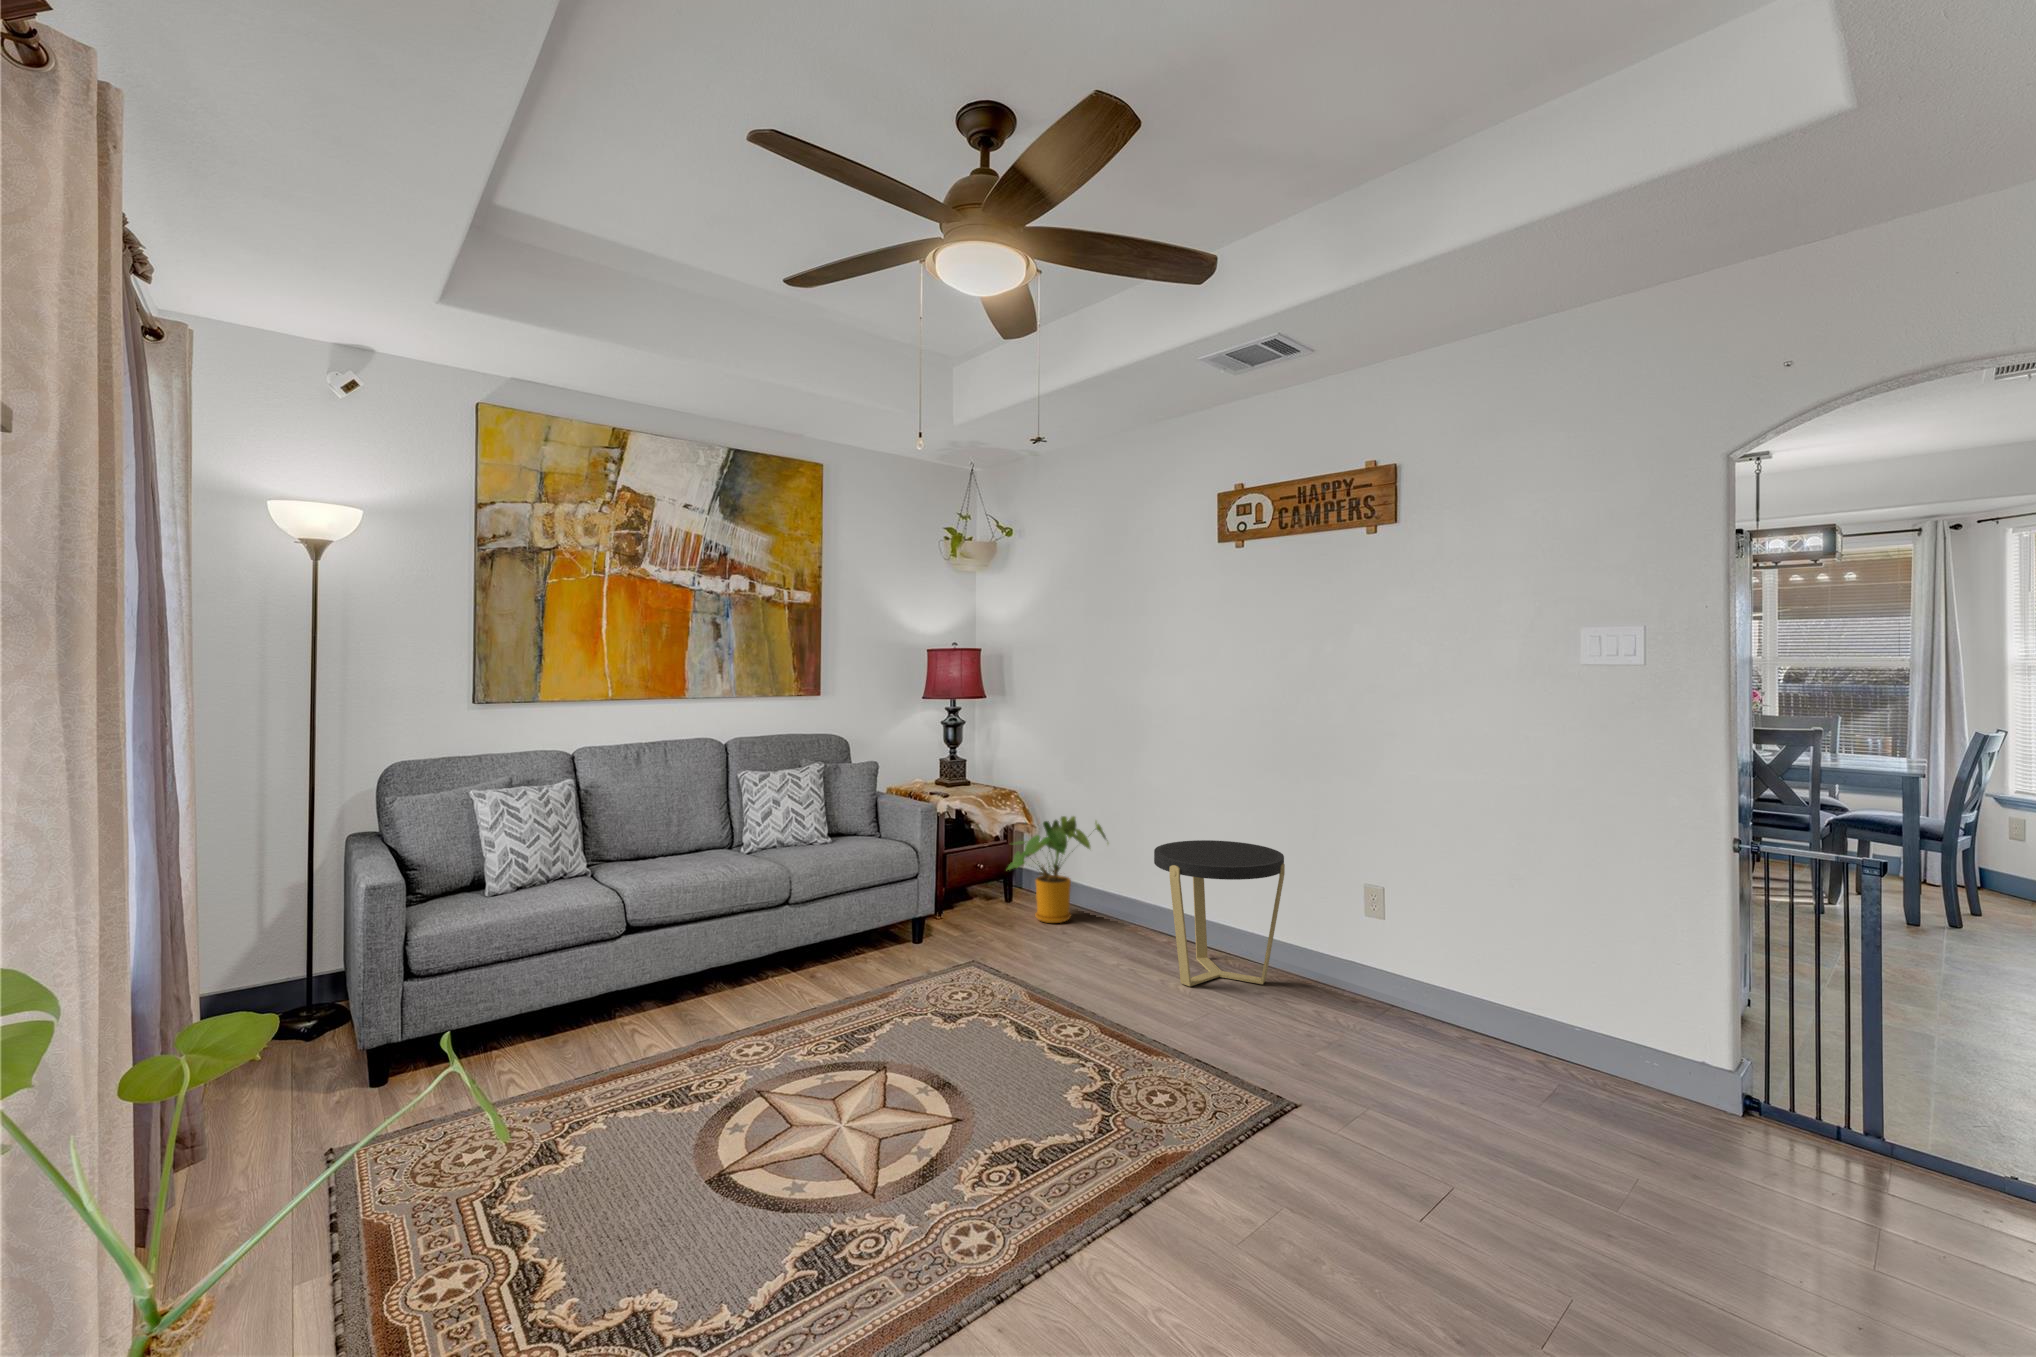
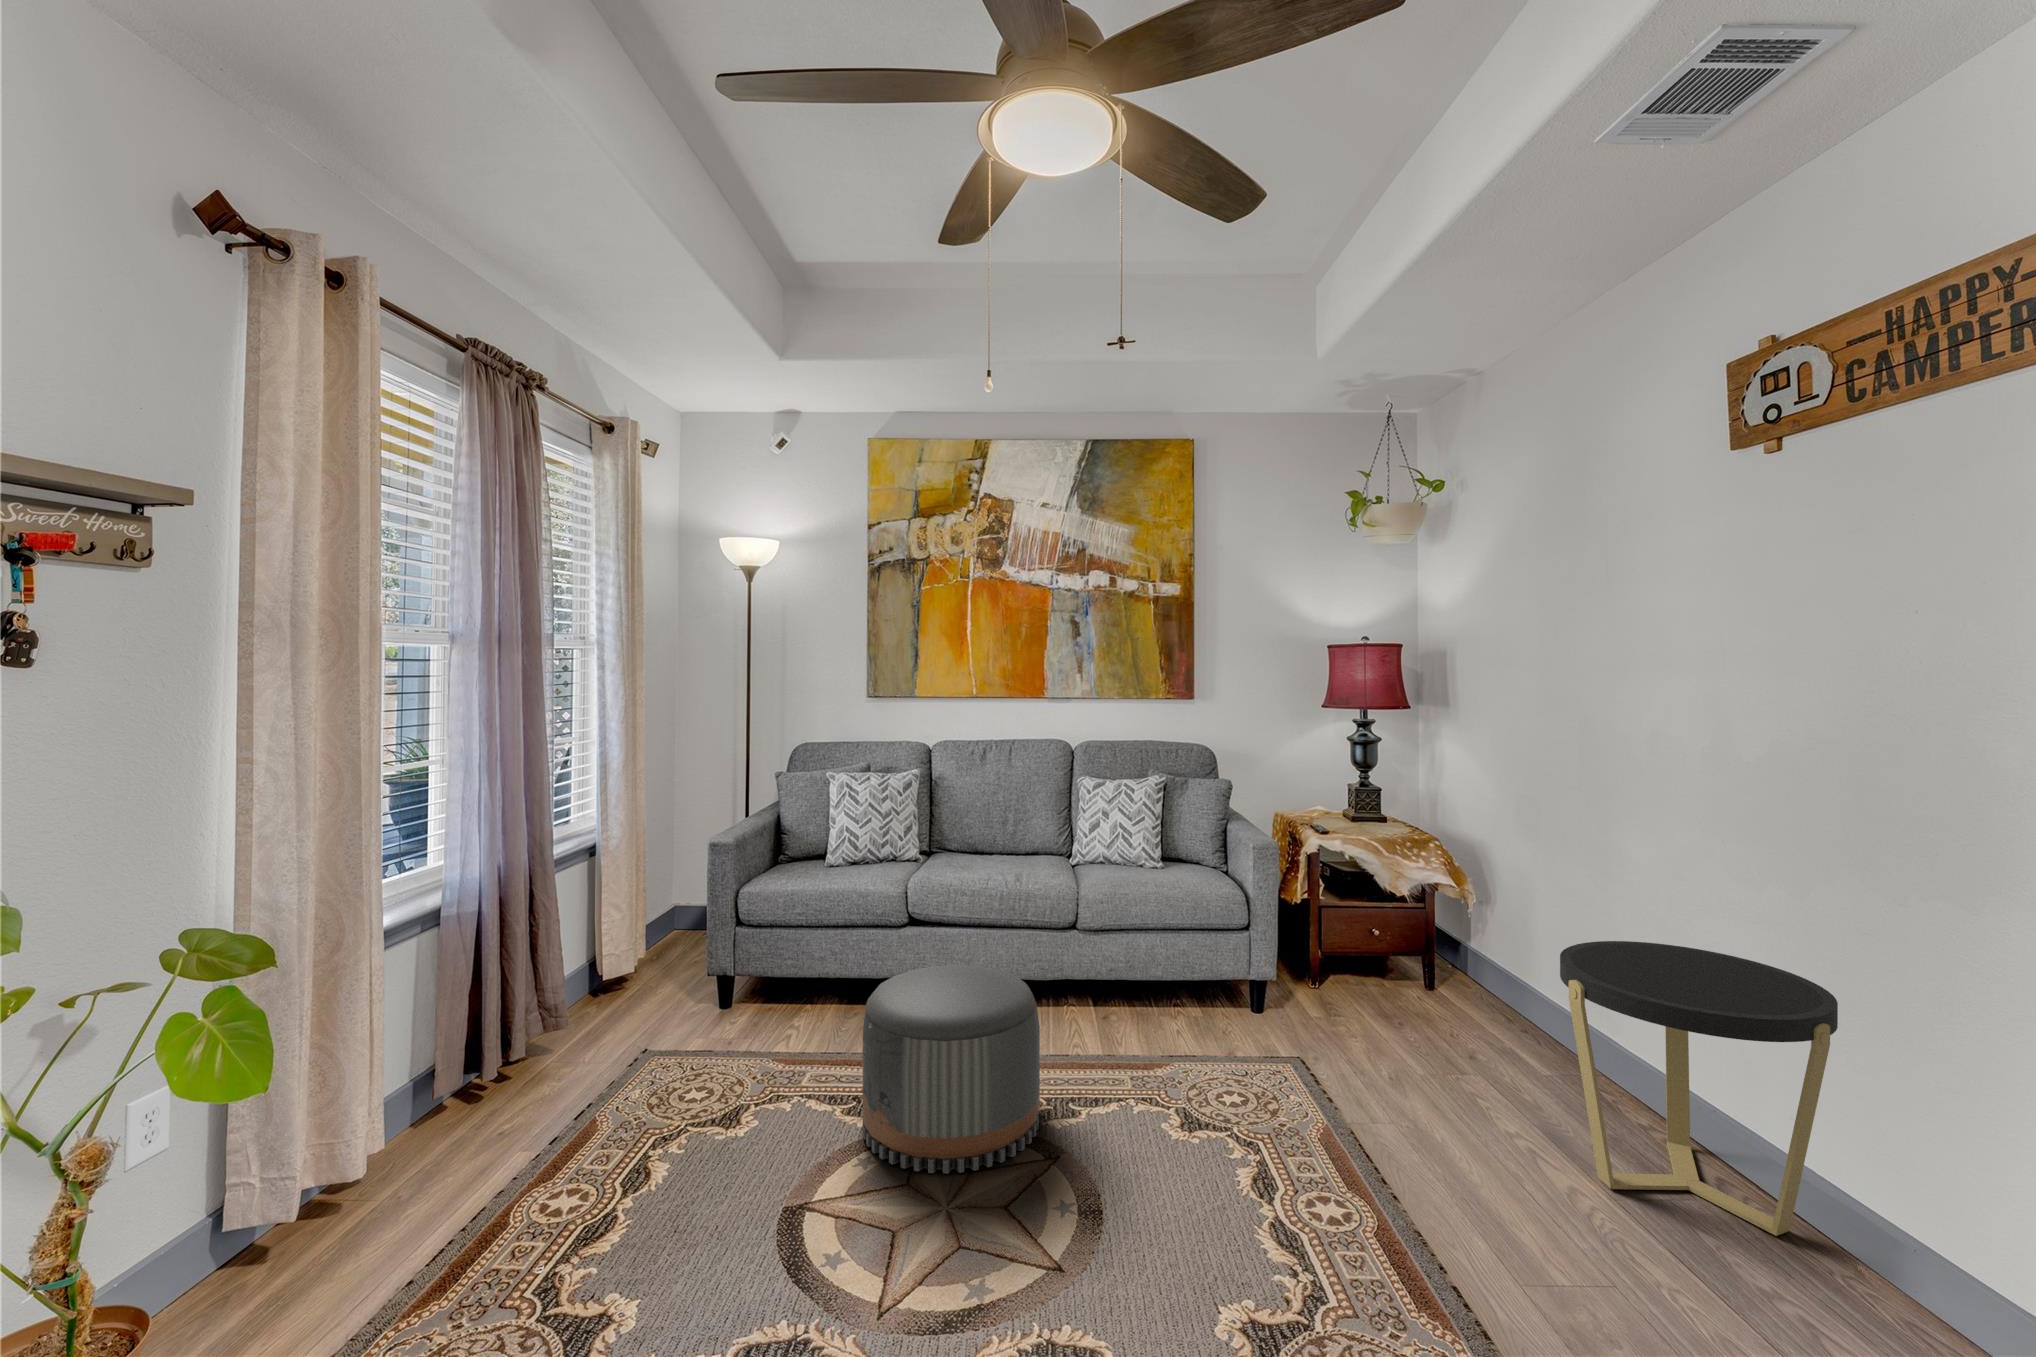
house plant: present [1008,816,1106,923] -> none [1397,872,1562,1021]
pouf: none [691,941,854,1117] -> present [863,965,1040,1173]

